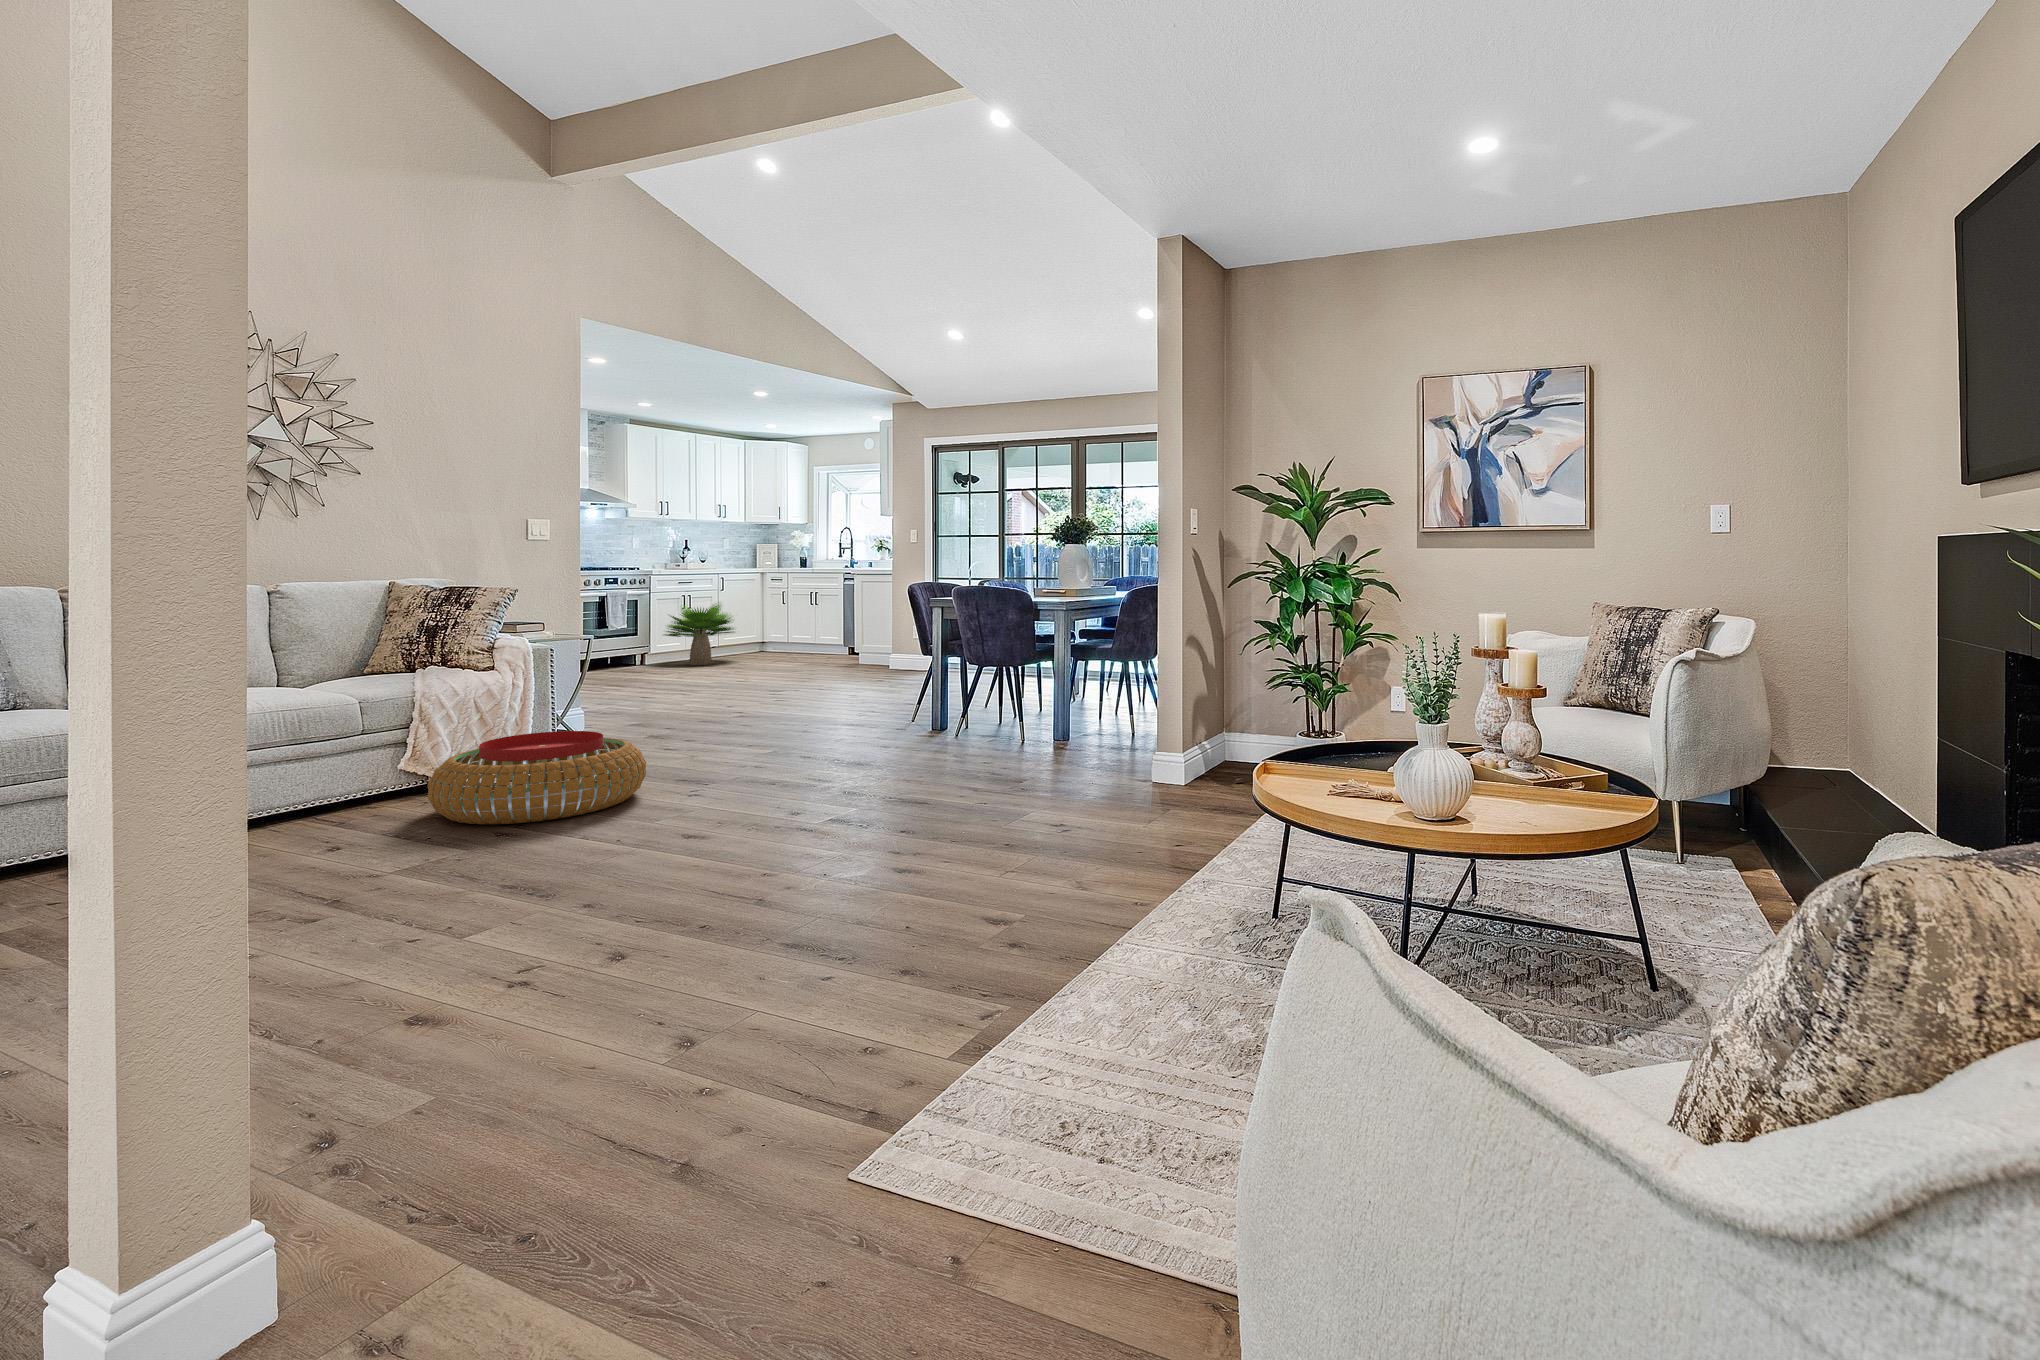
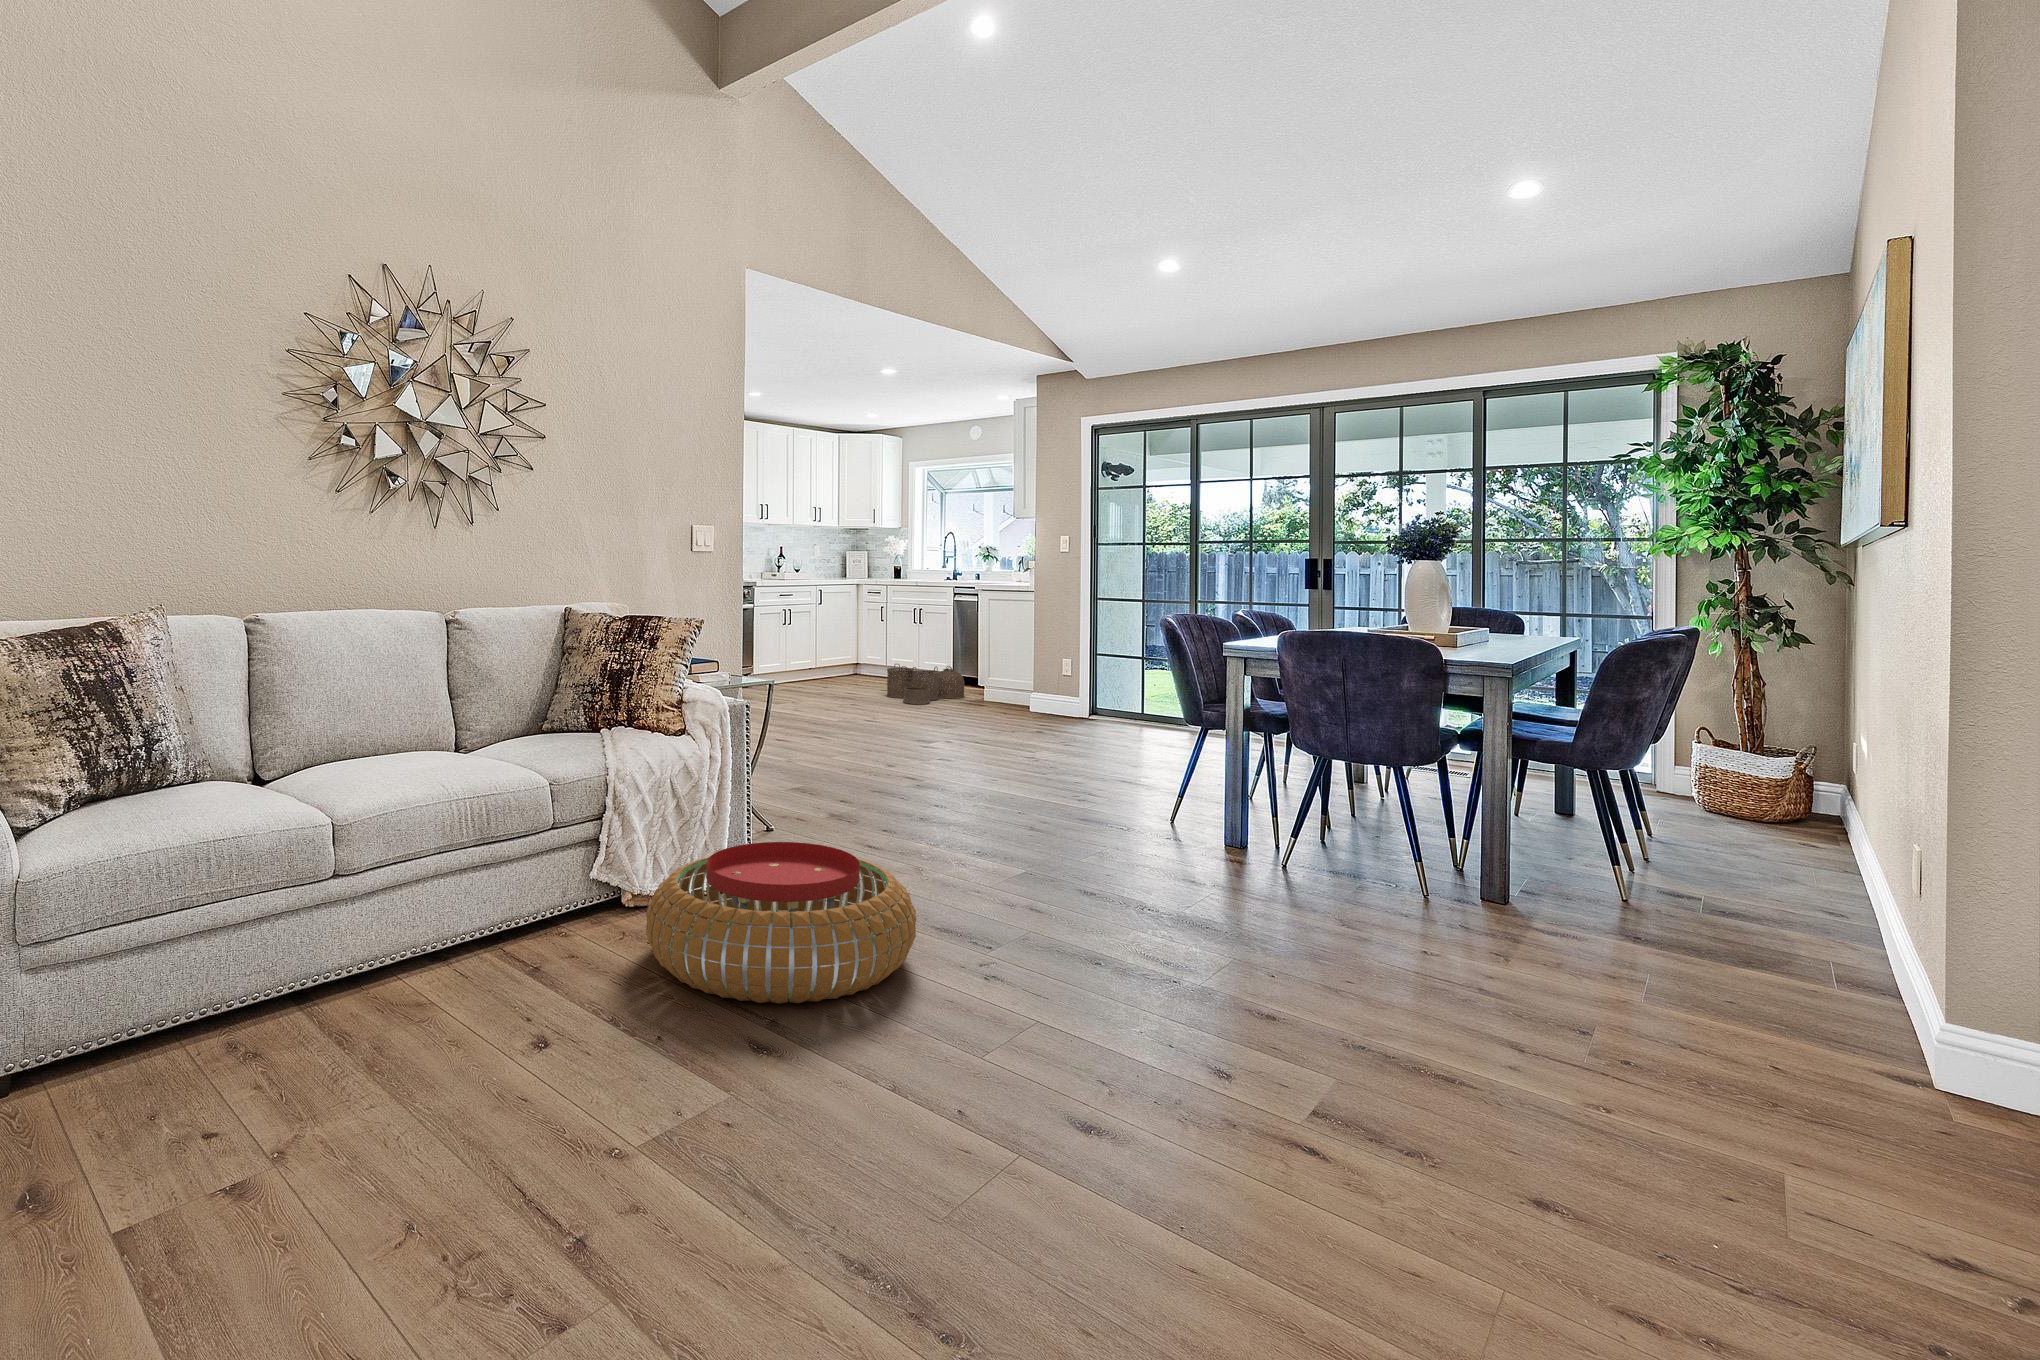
potted plant: present [664,604,734,665] -> none [760,620,850,699]
woven basket: none [777,633,846,664] -> present [887,664,964,704]

